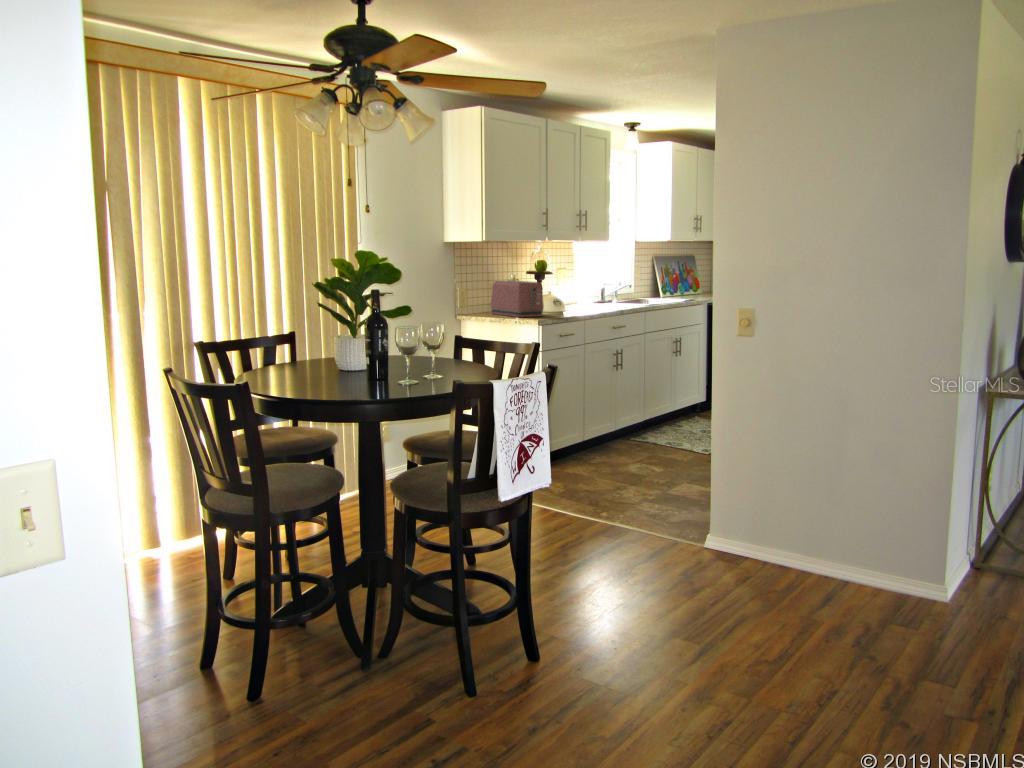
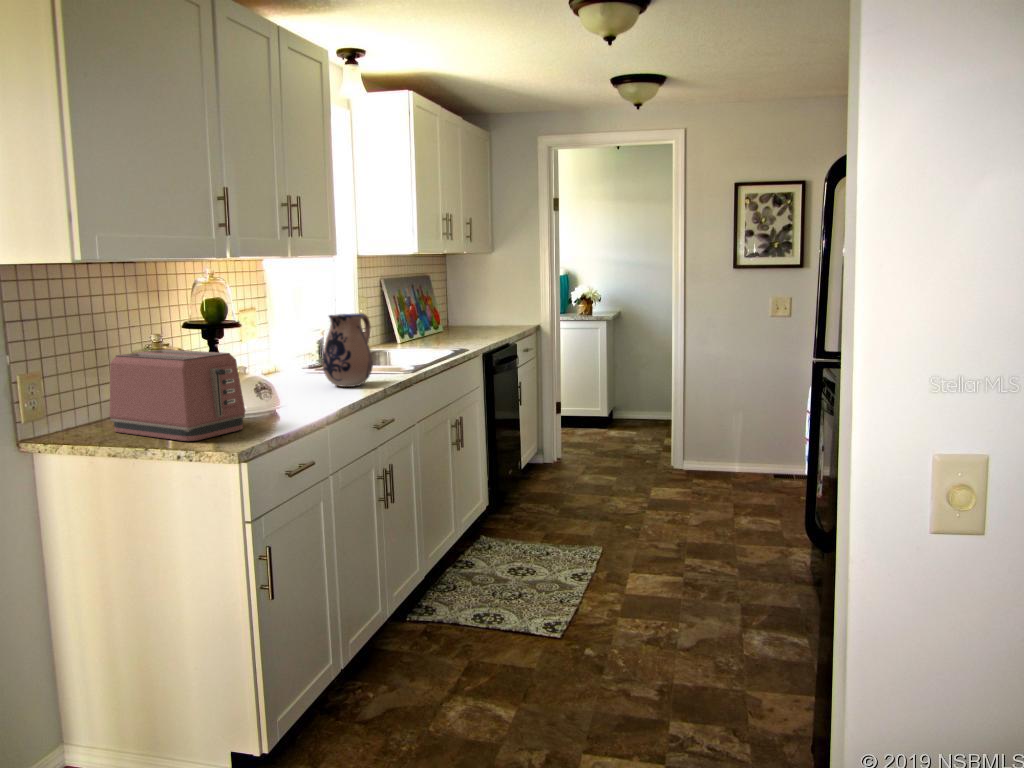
ceramic pitcher: none [592,272,620,309] -> present [322,313,373,387]

